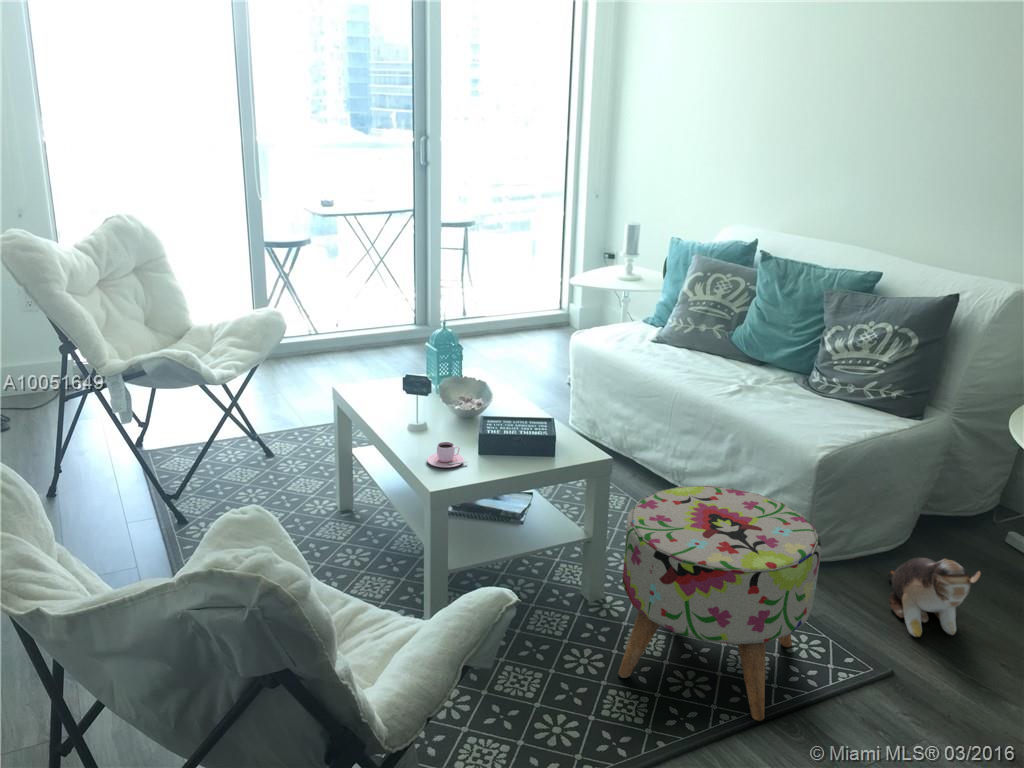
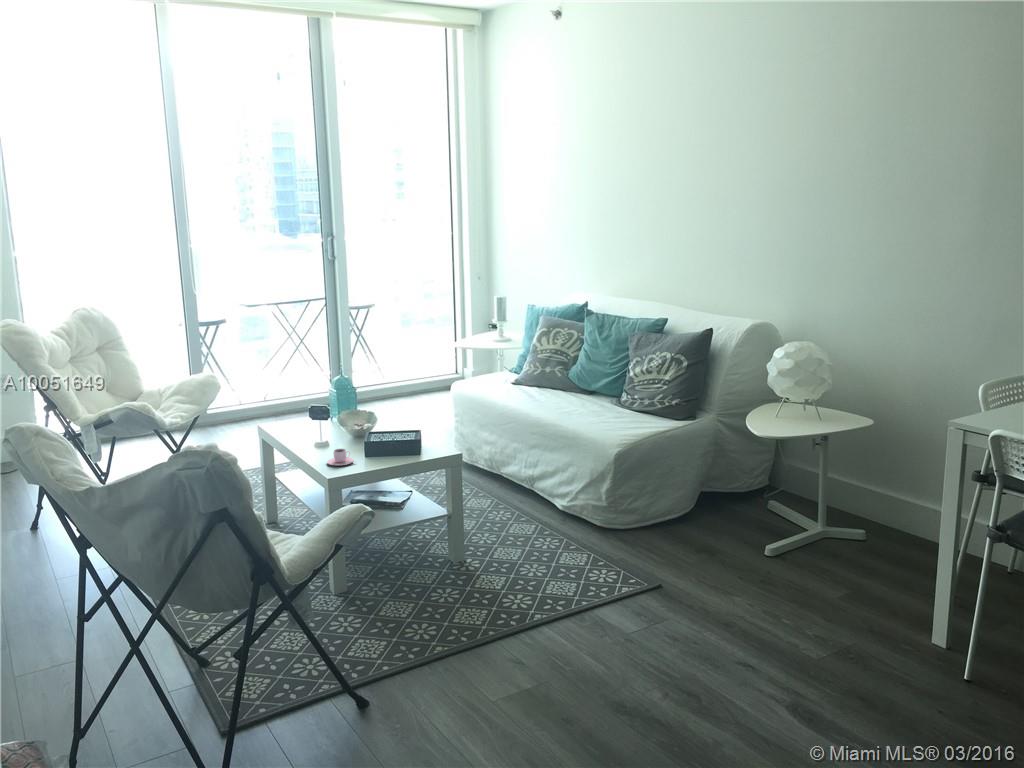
ottoman: present [618,486,822,721] -> none [466,467,597,617]
plush toy: present [888,558,980,637] -> none [669,505,714,565]

